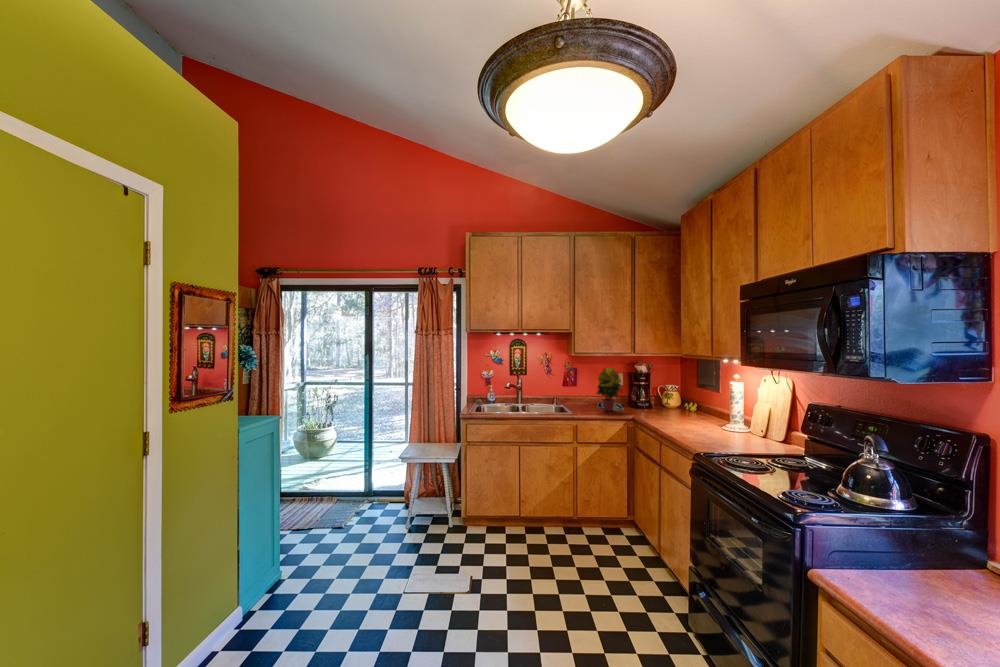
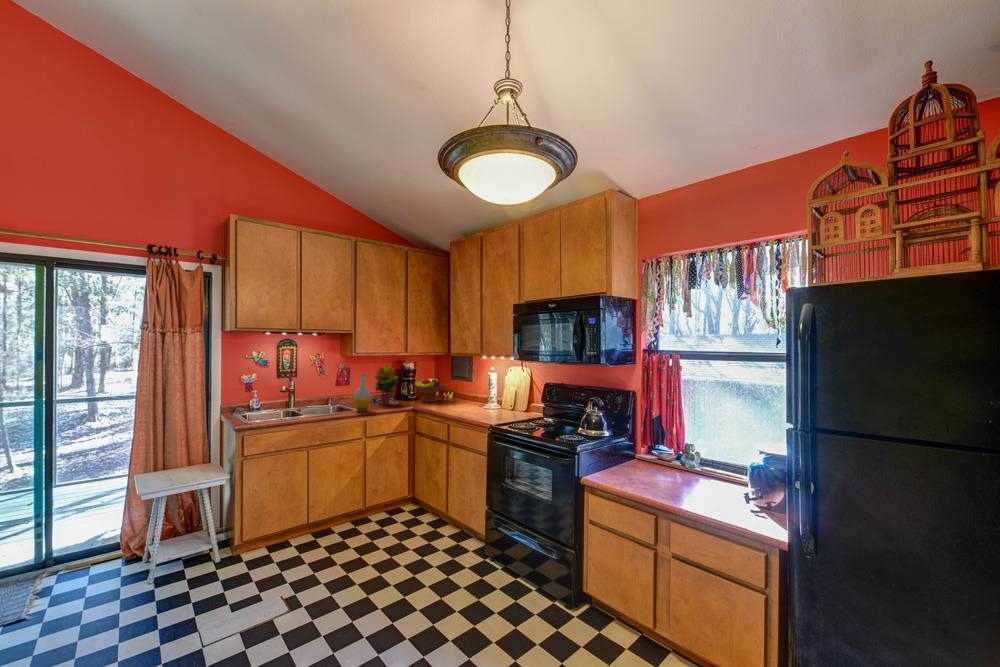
bottle: none [566,375,585,415] -> present [353,374,371,412]
fruit bowl: none [643,385,687,413] -> present [414,379,447,402]

